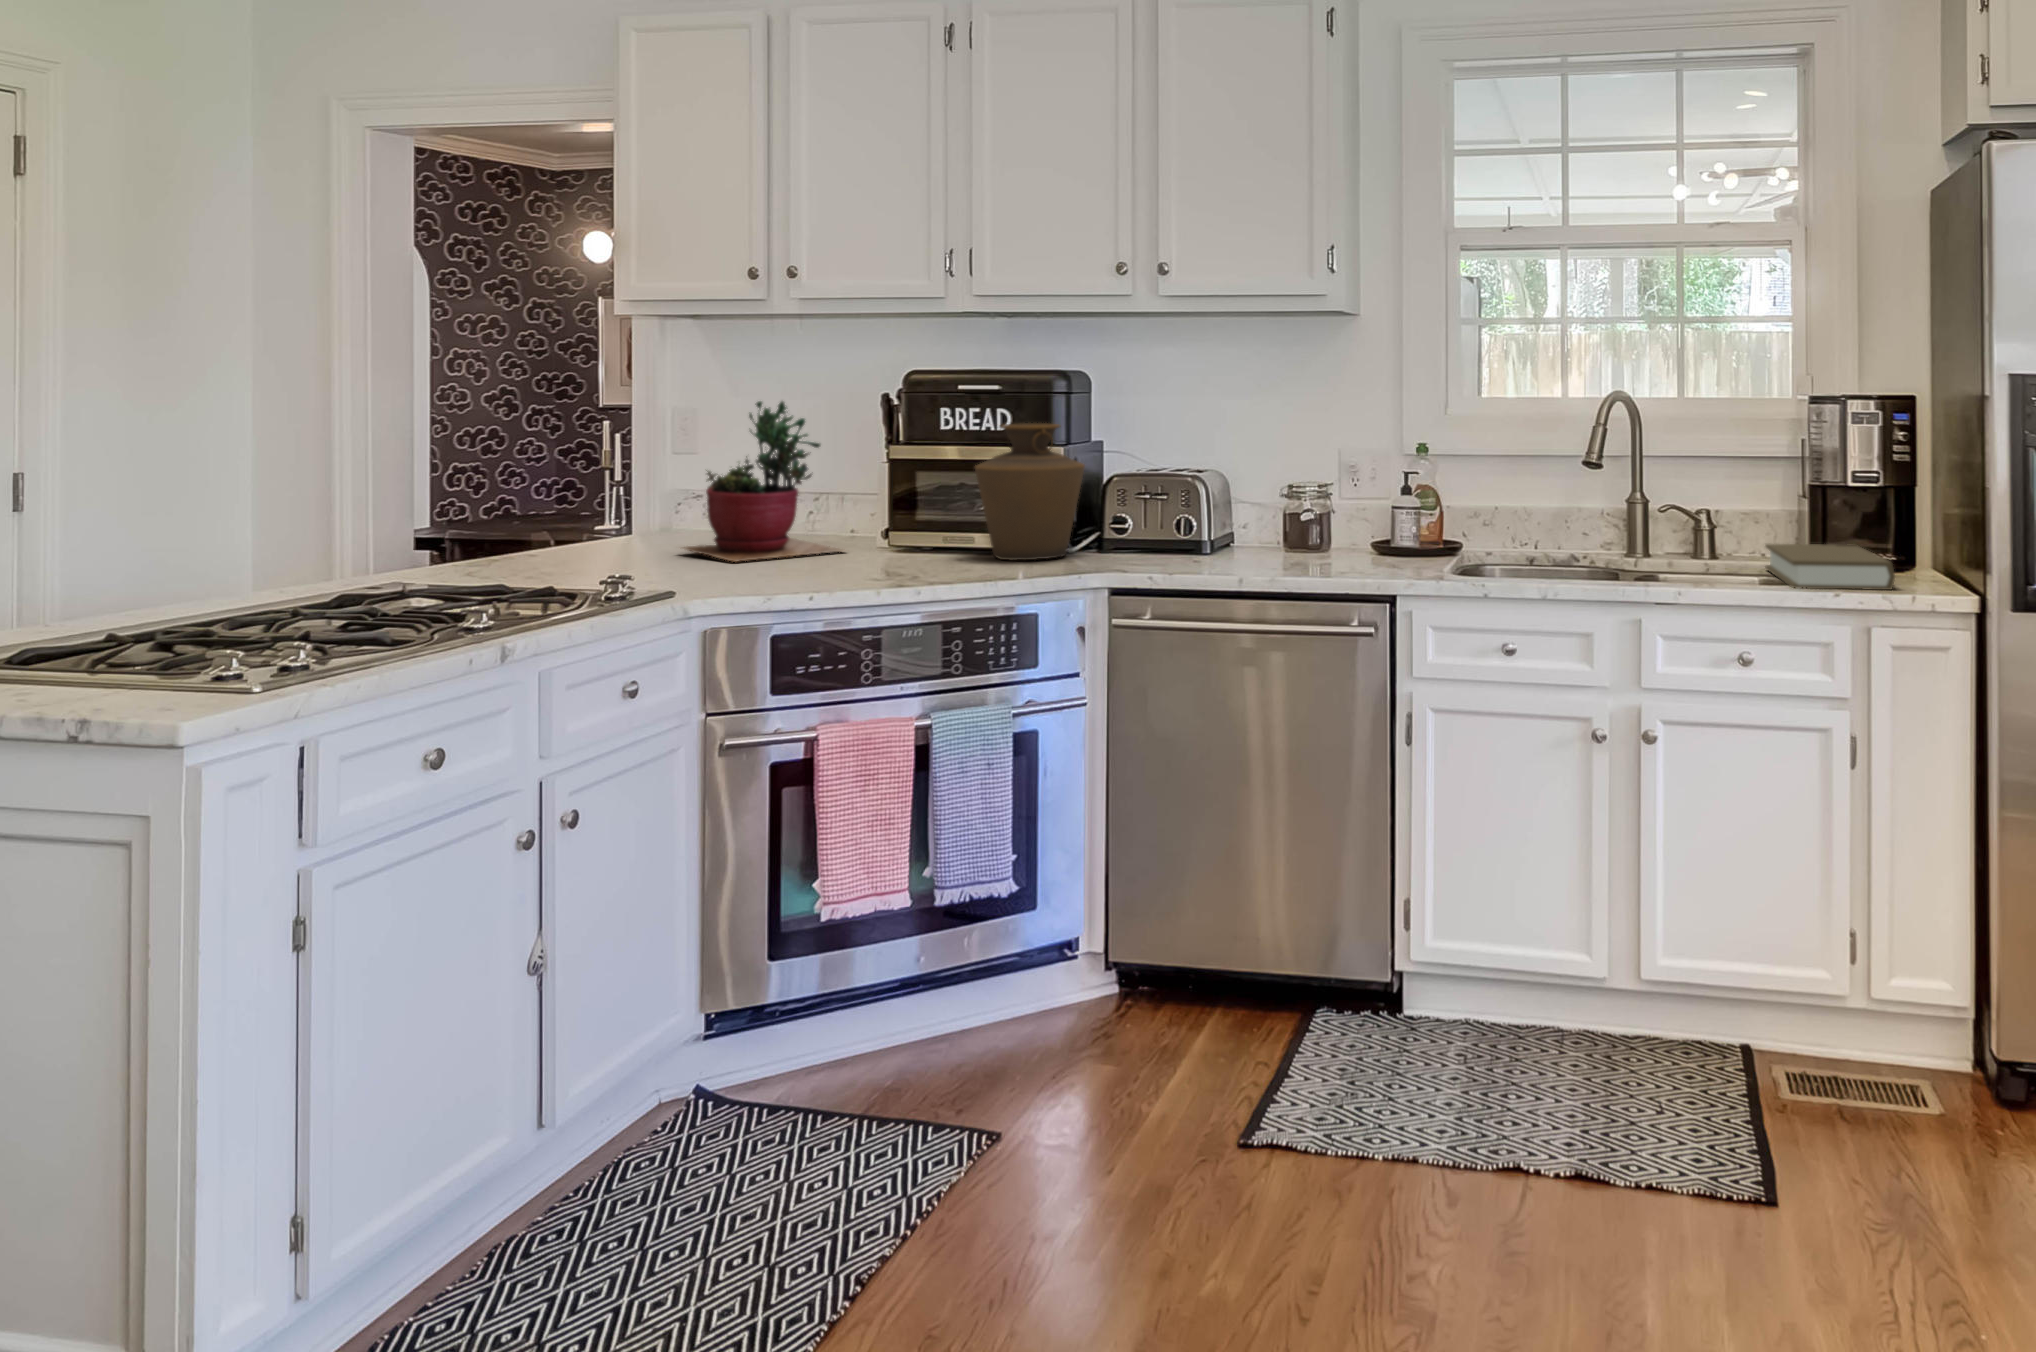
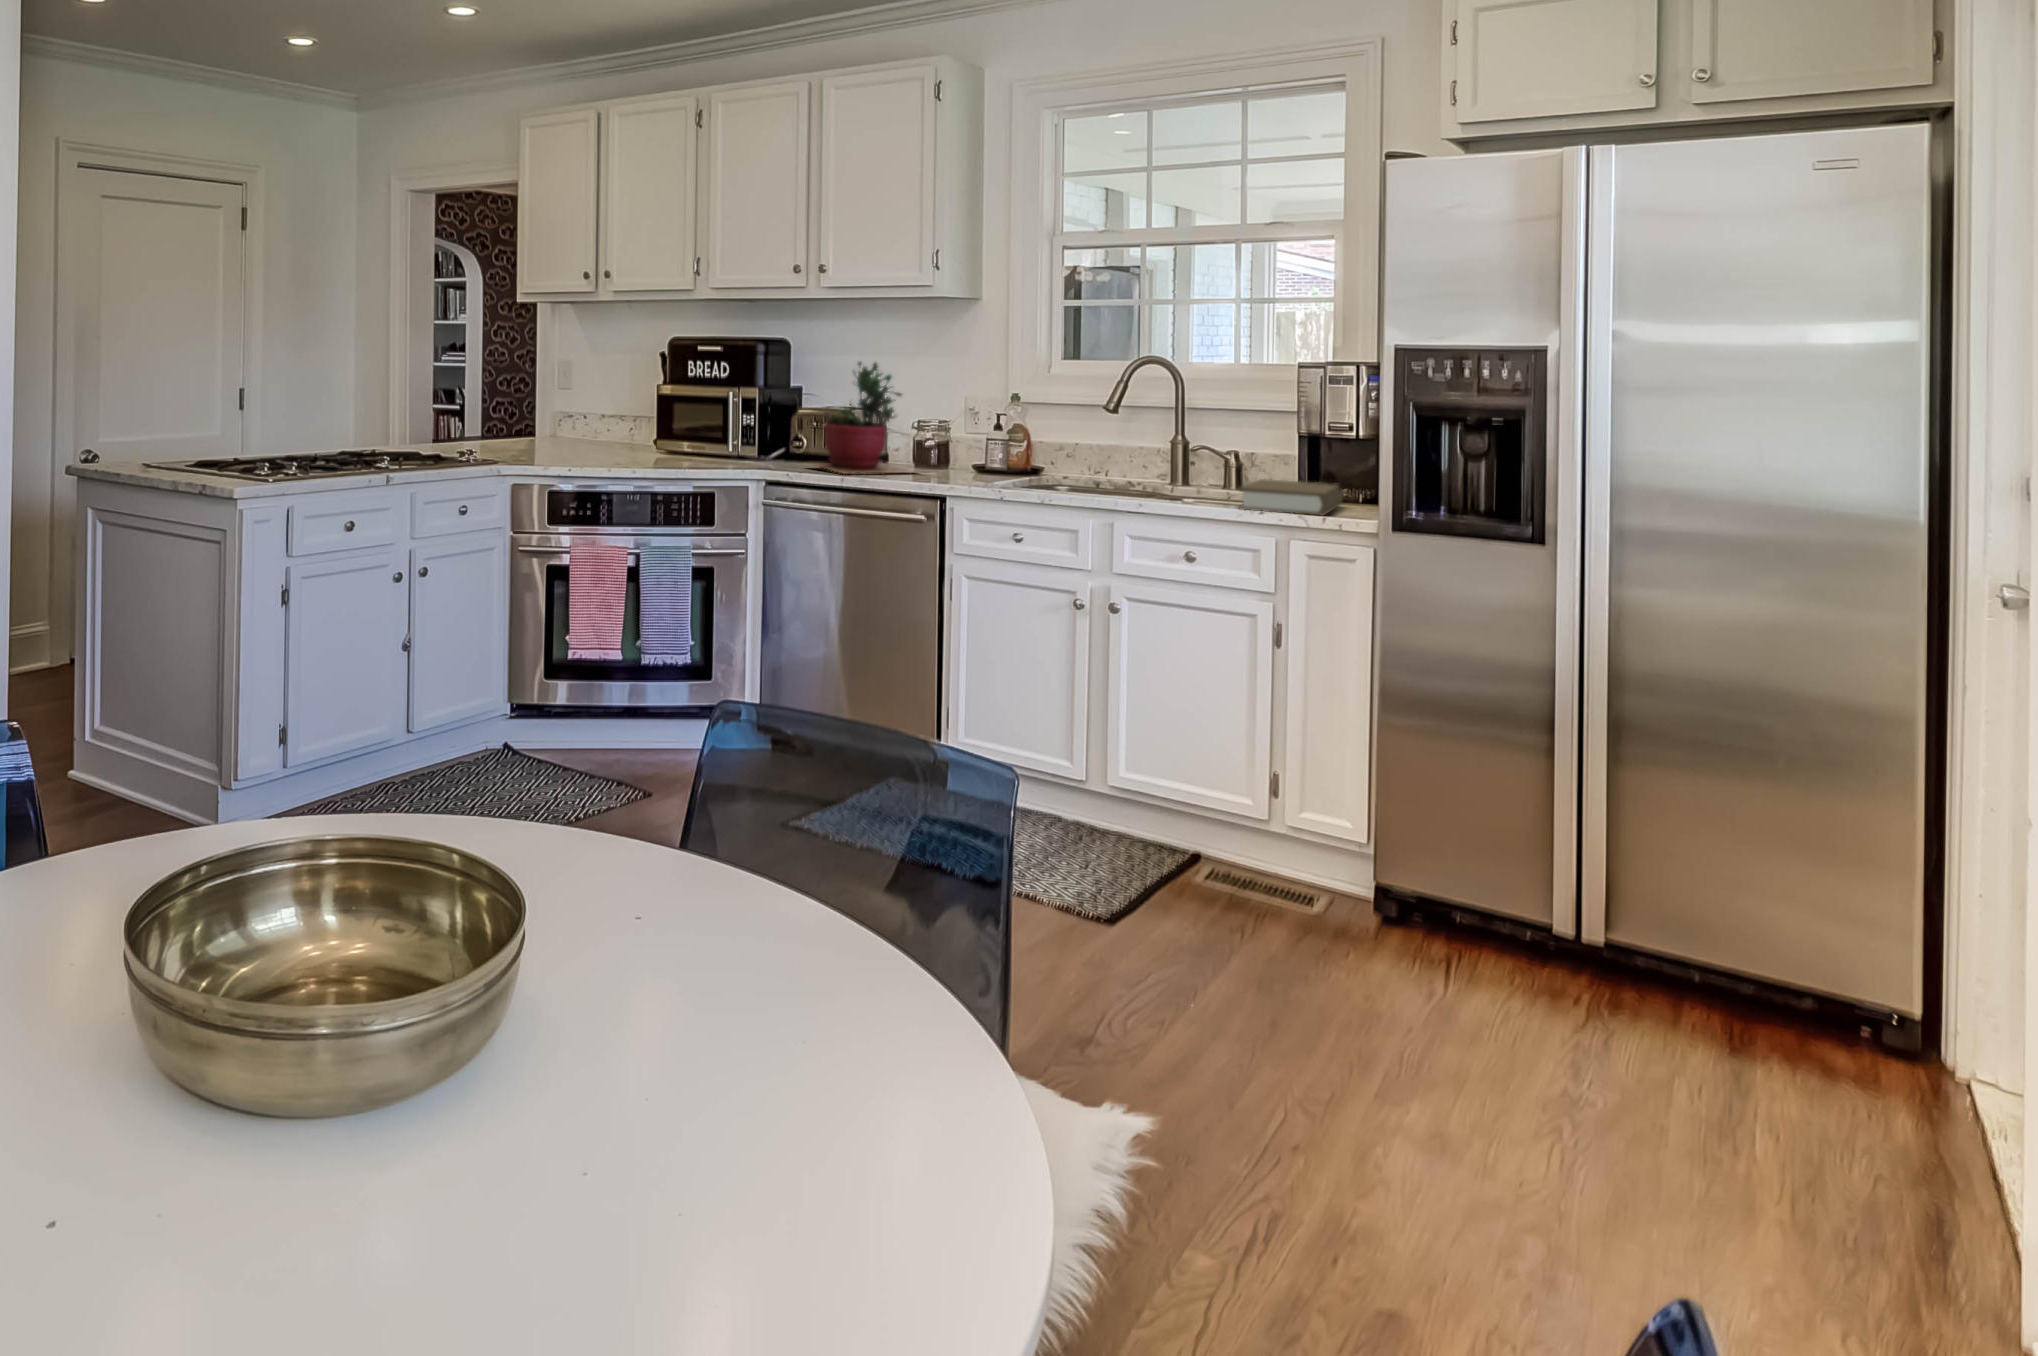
succulent plant: present [683,401,843,562] -> present [812,362,914,474]
vase: present [975,423,1085,560] -> none [695,373,768,462]

